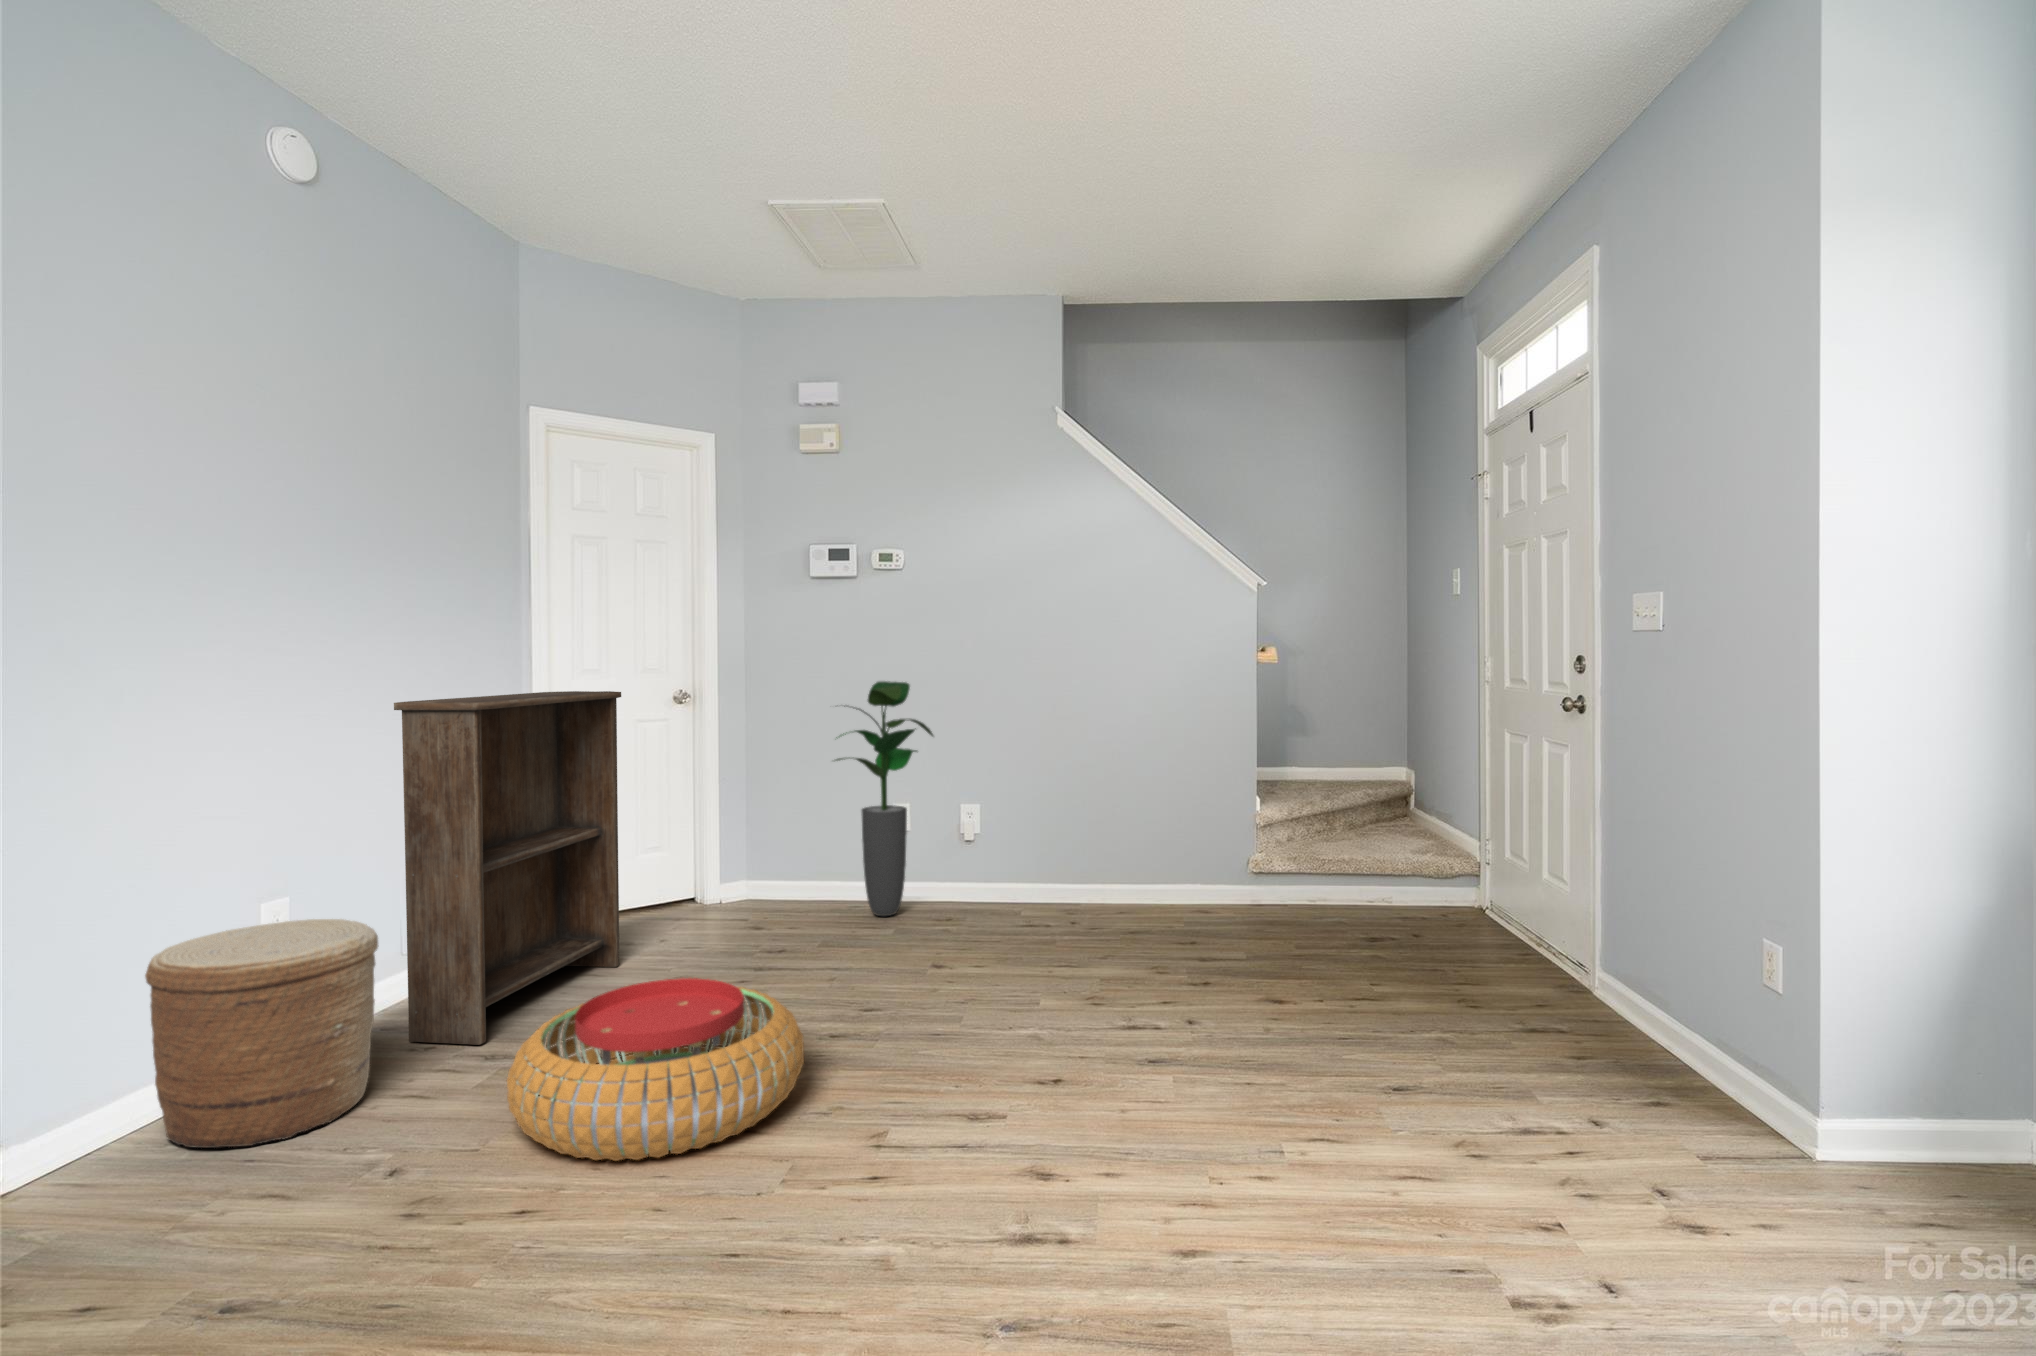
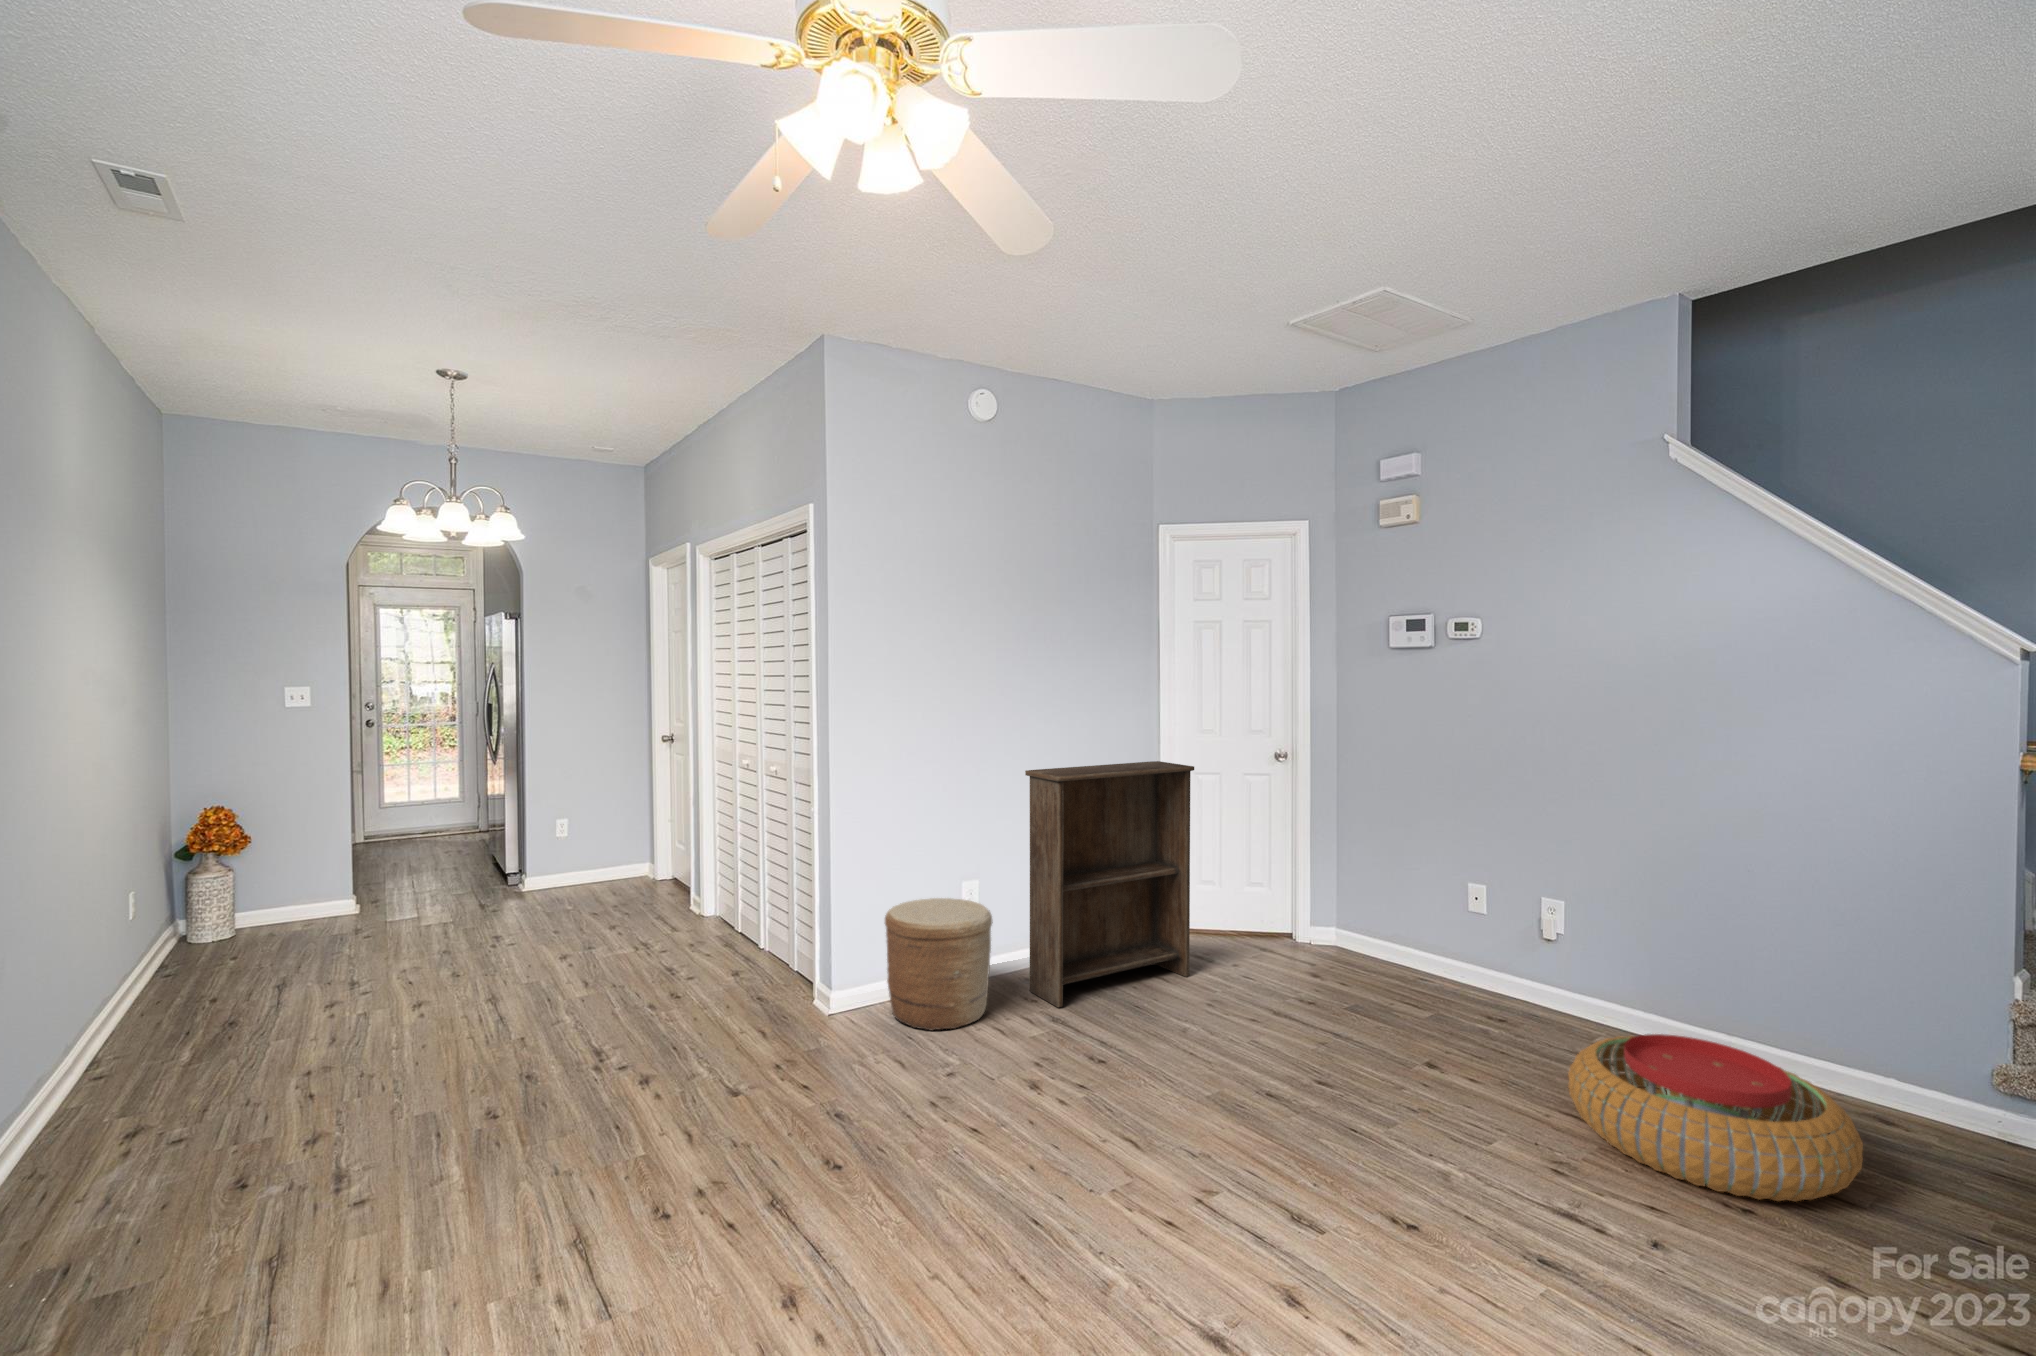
potted plant: present [835,681,933,916] -> none [1385,768,1501,998]
pouf: present [507,978,804,1161] -> present [1568,1034,1863,1202]

